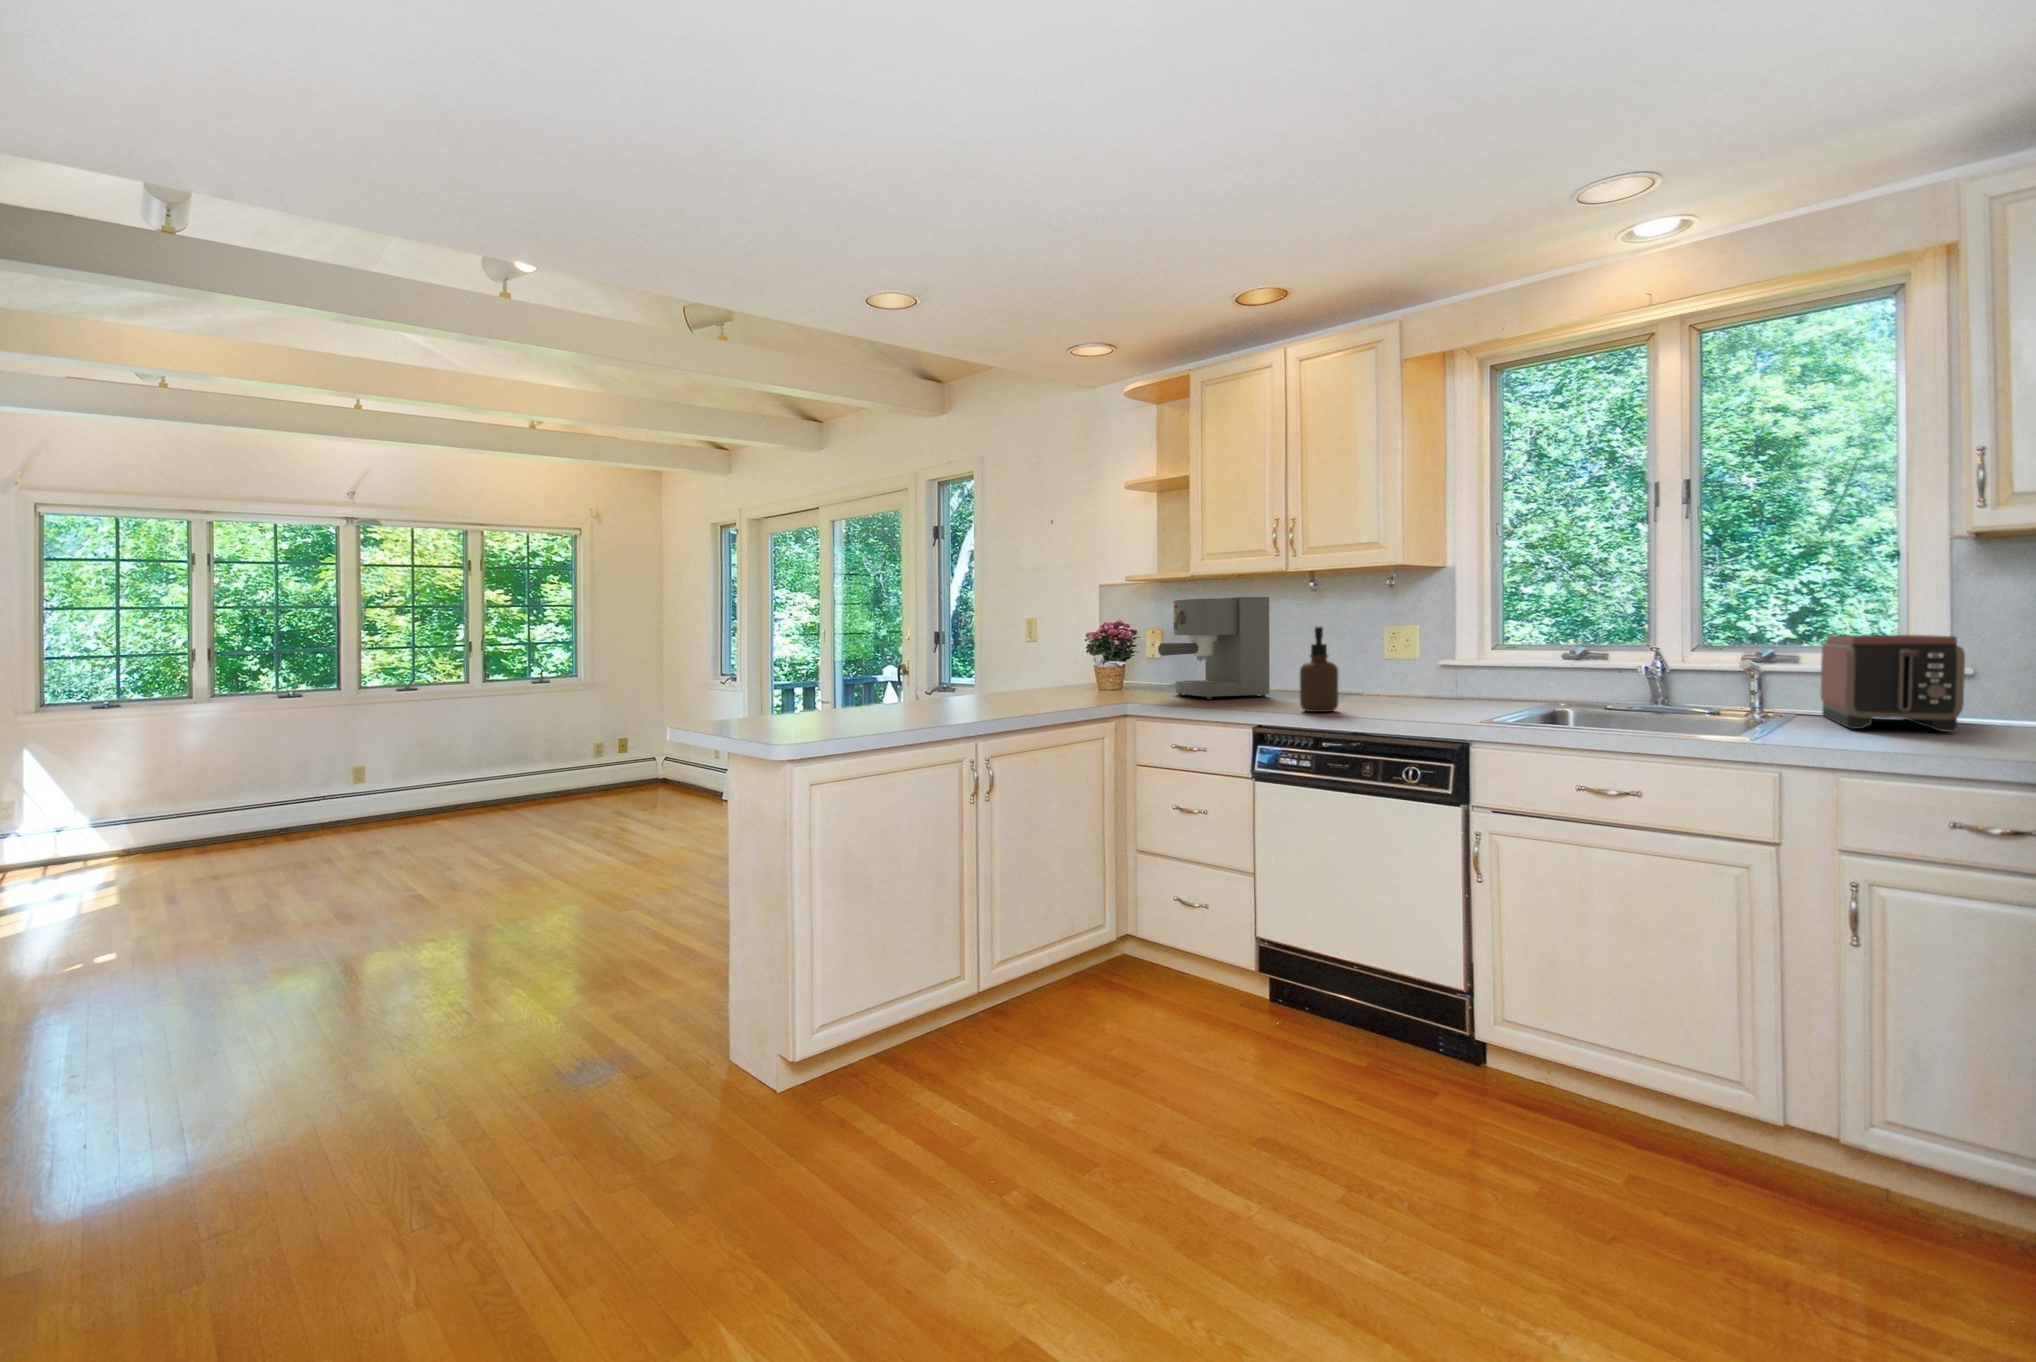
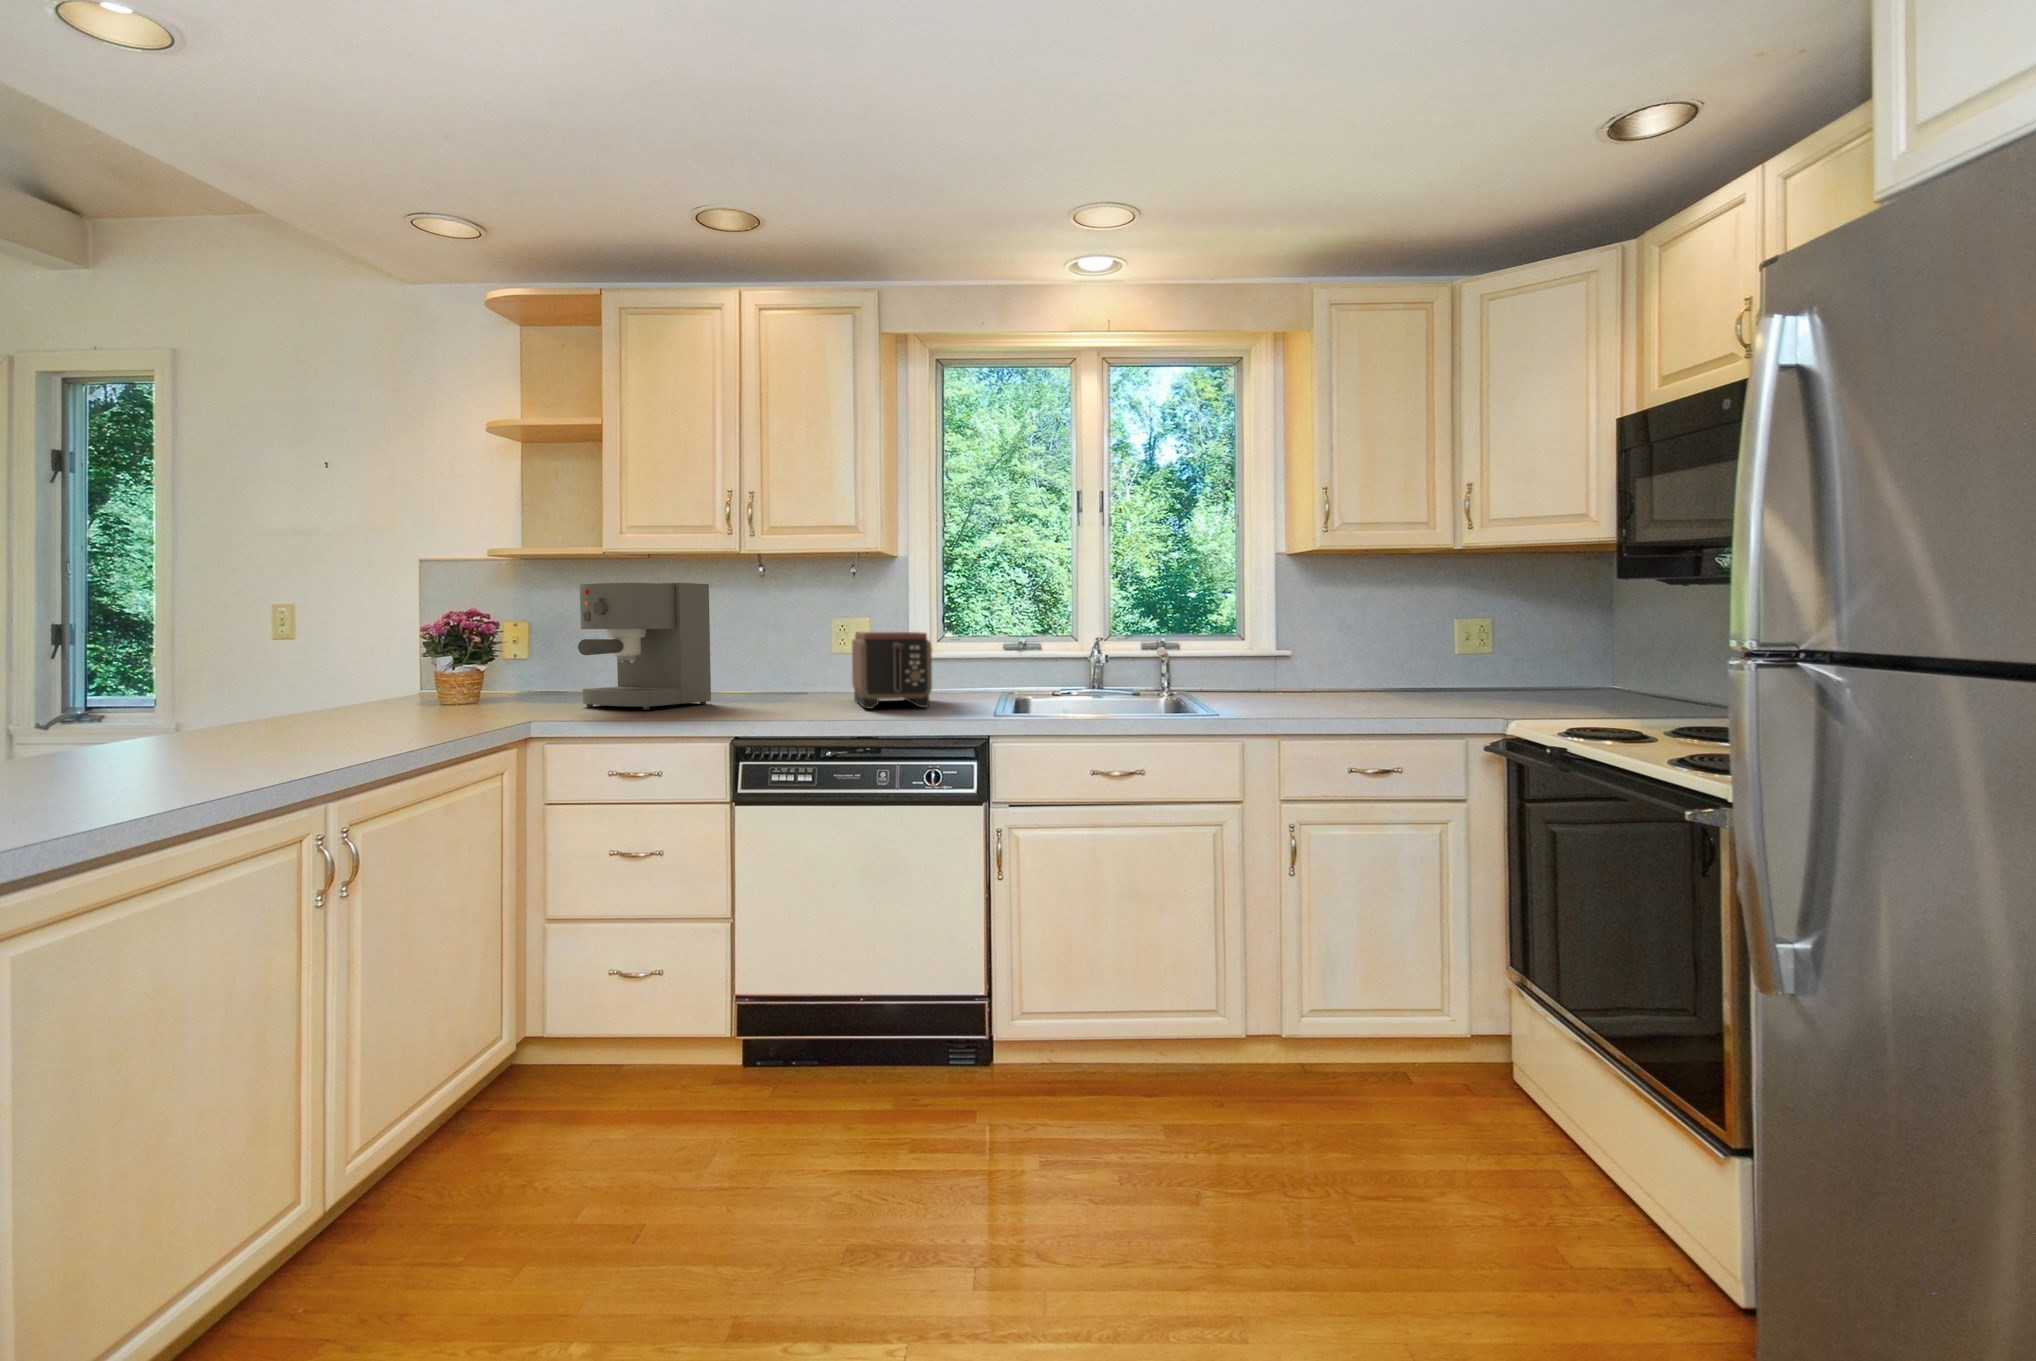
soap dispenser: present [1300,627,1338,712] -> none [789,619,832,717]
toaster: present [1821,635,1965,732] -> present [852,632,932,709]

